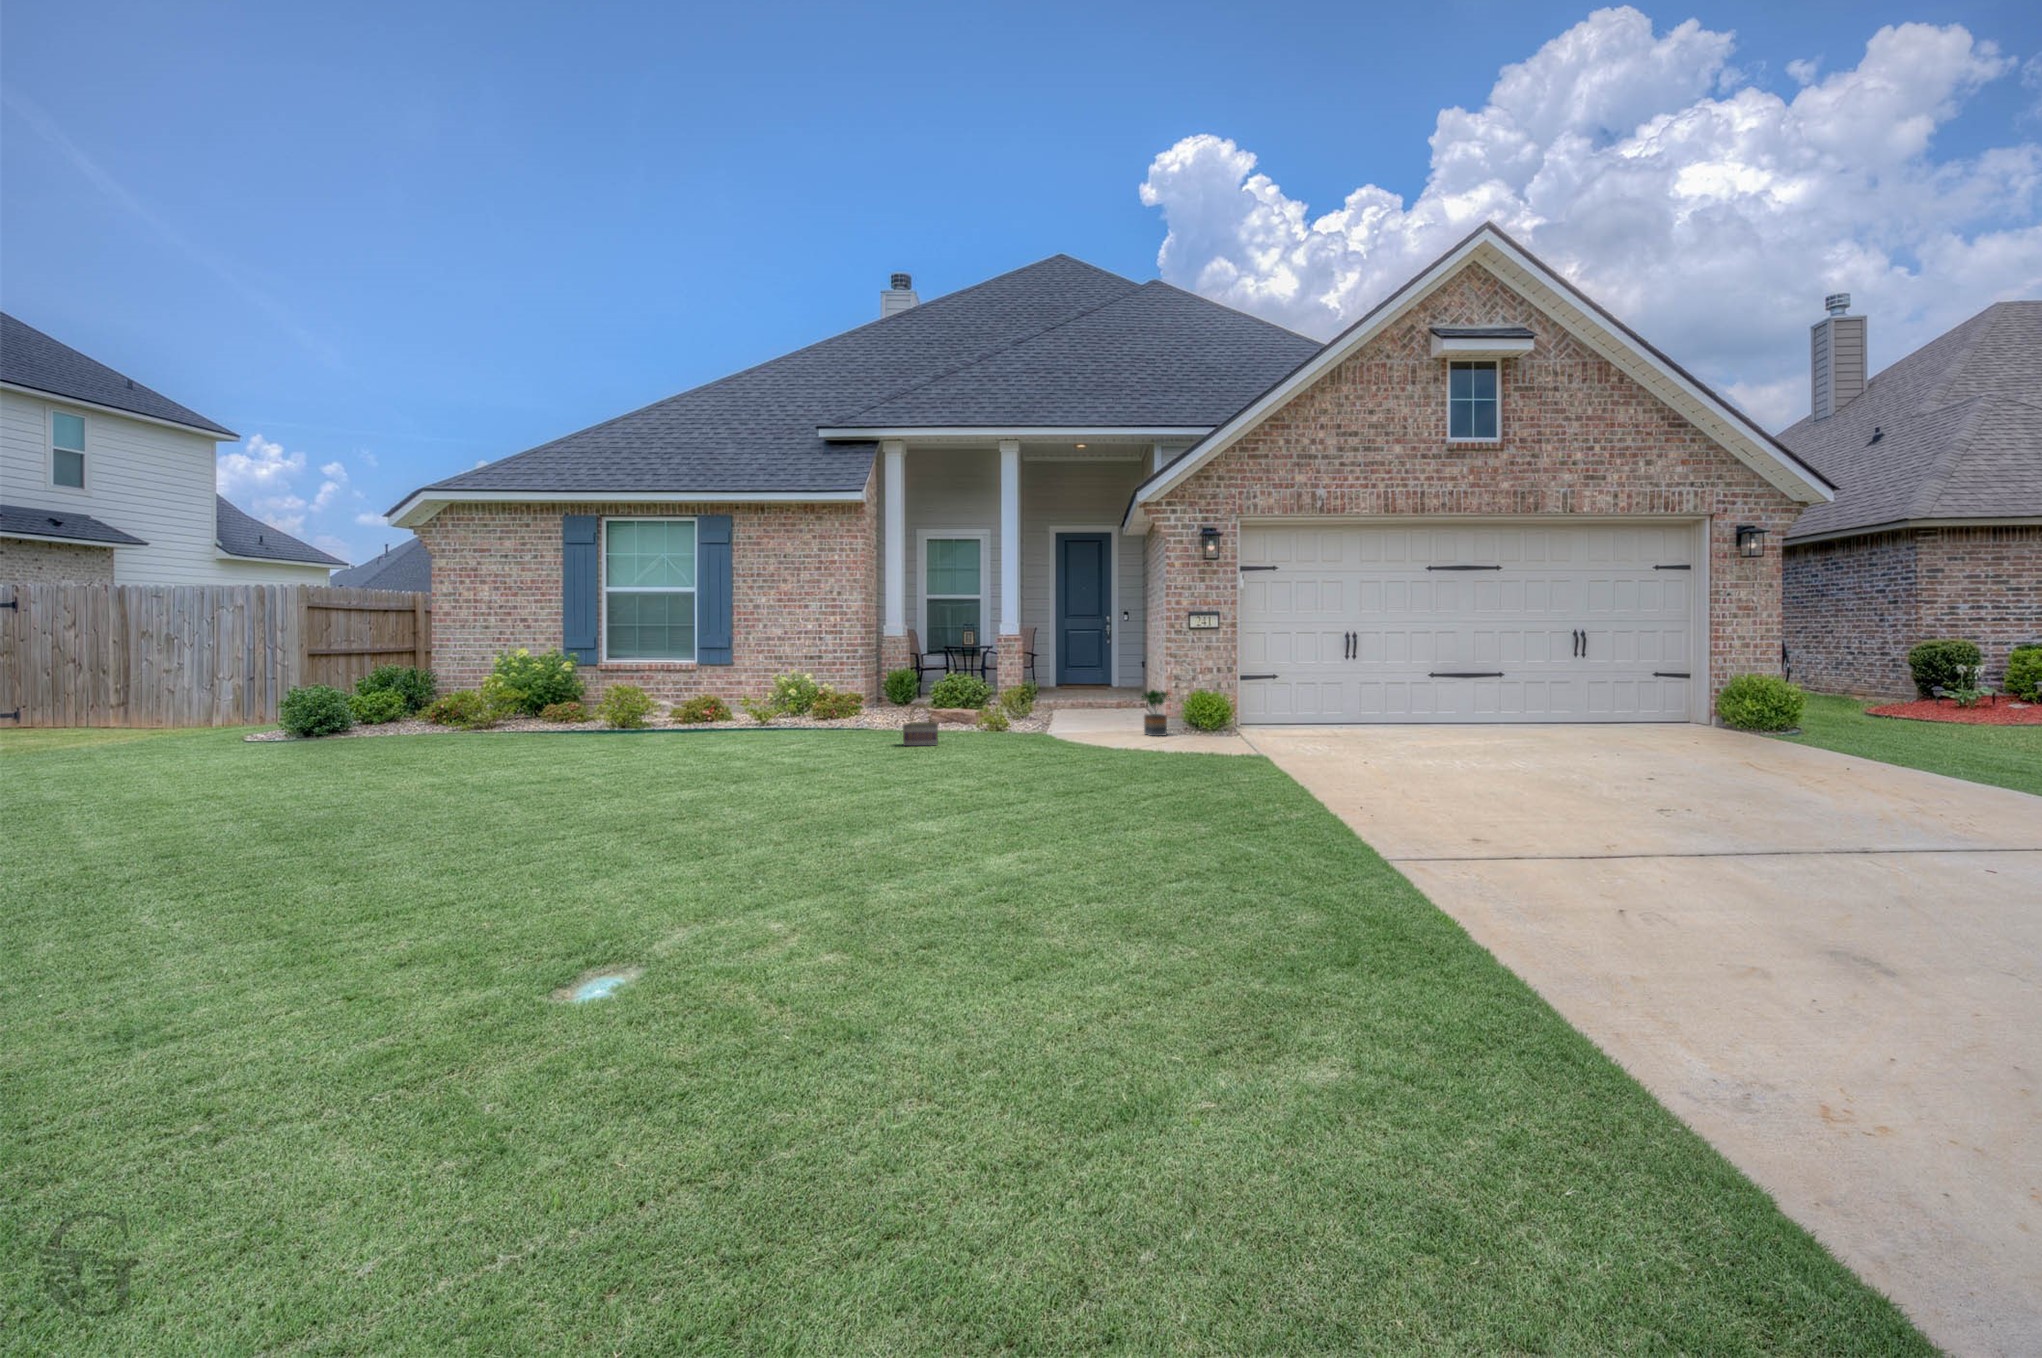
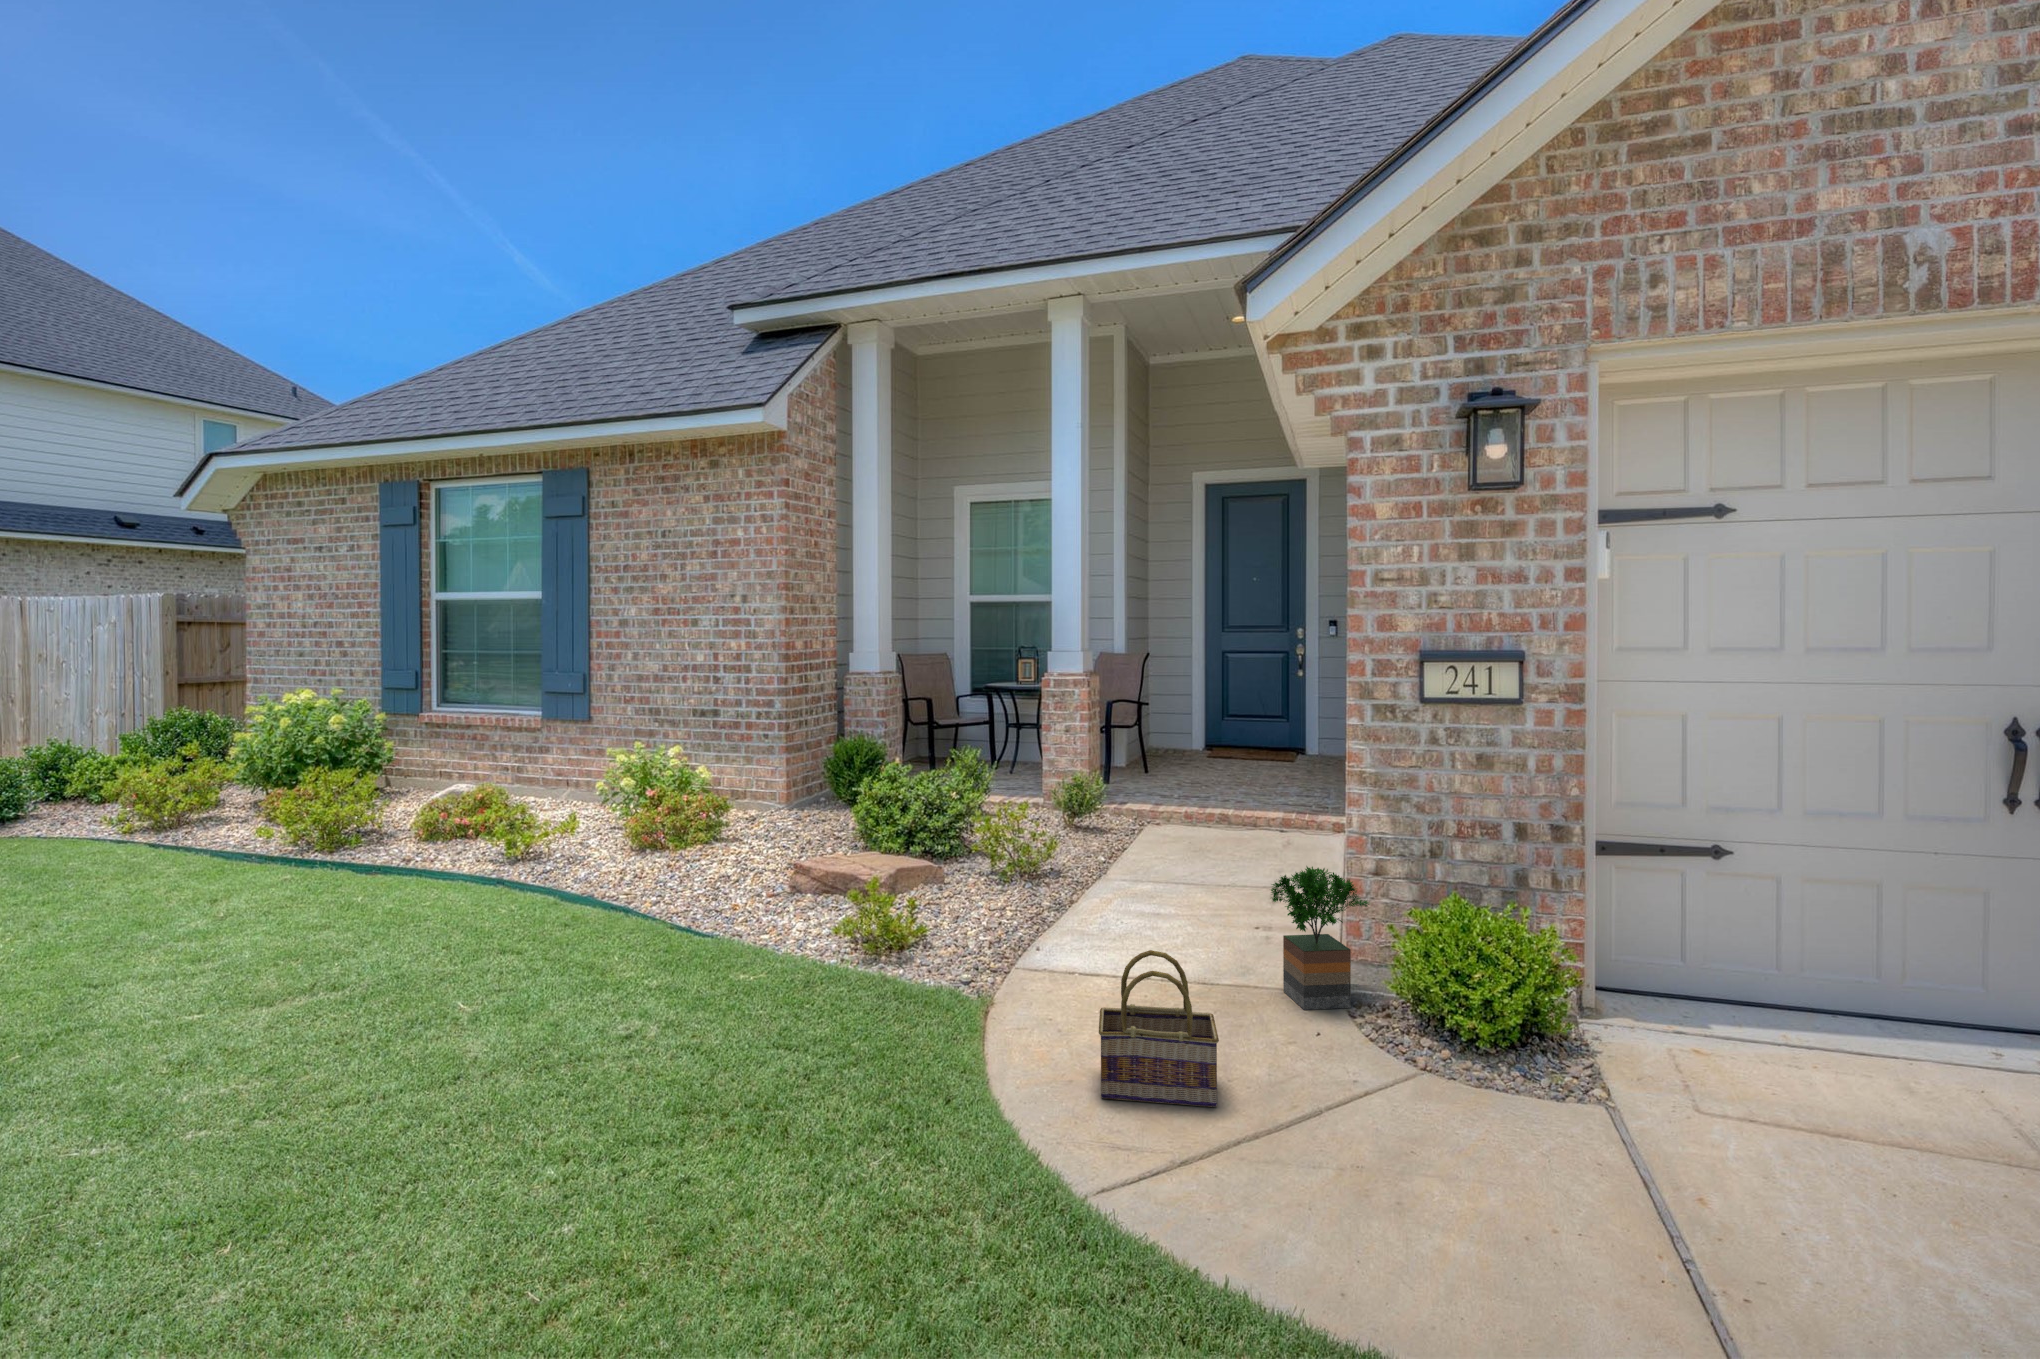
basket: present [903,704,938,746] -> present [1099,950,1219,1107]

